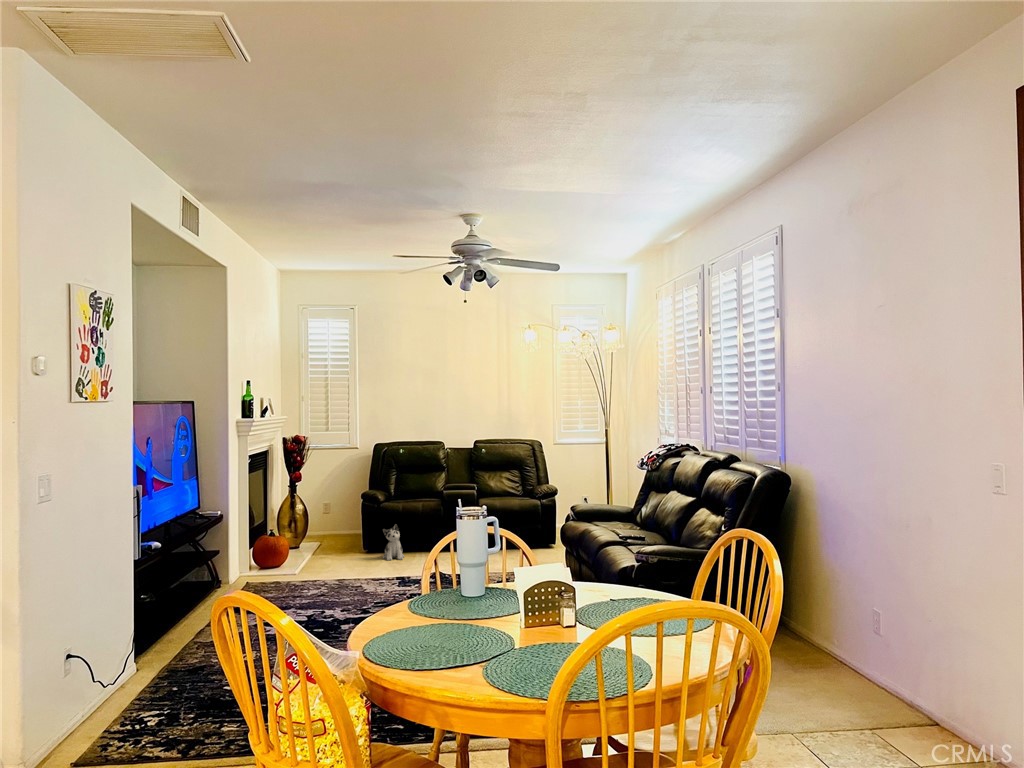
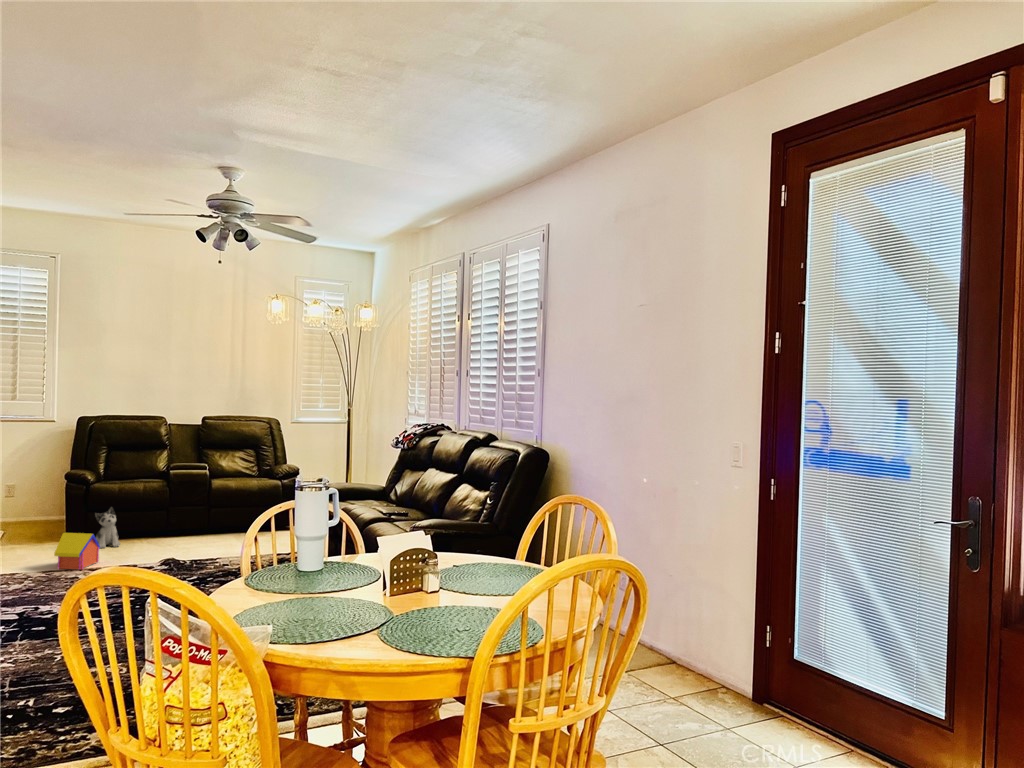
toy house: none [346,546,382,579] -> present [54,533,100,570]

